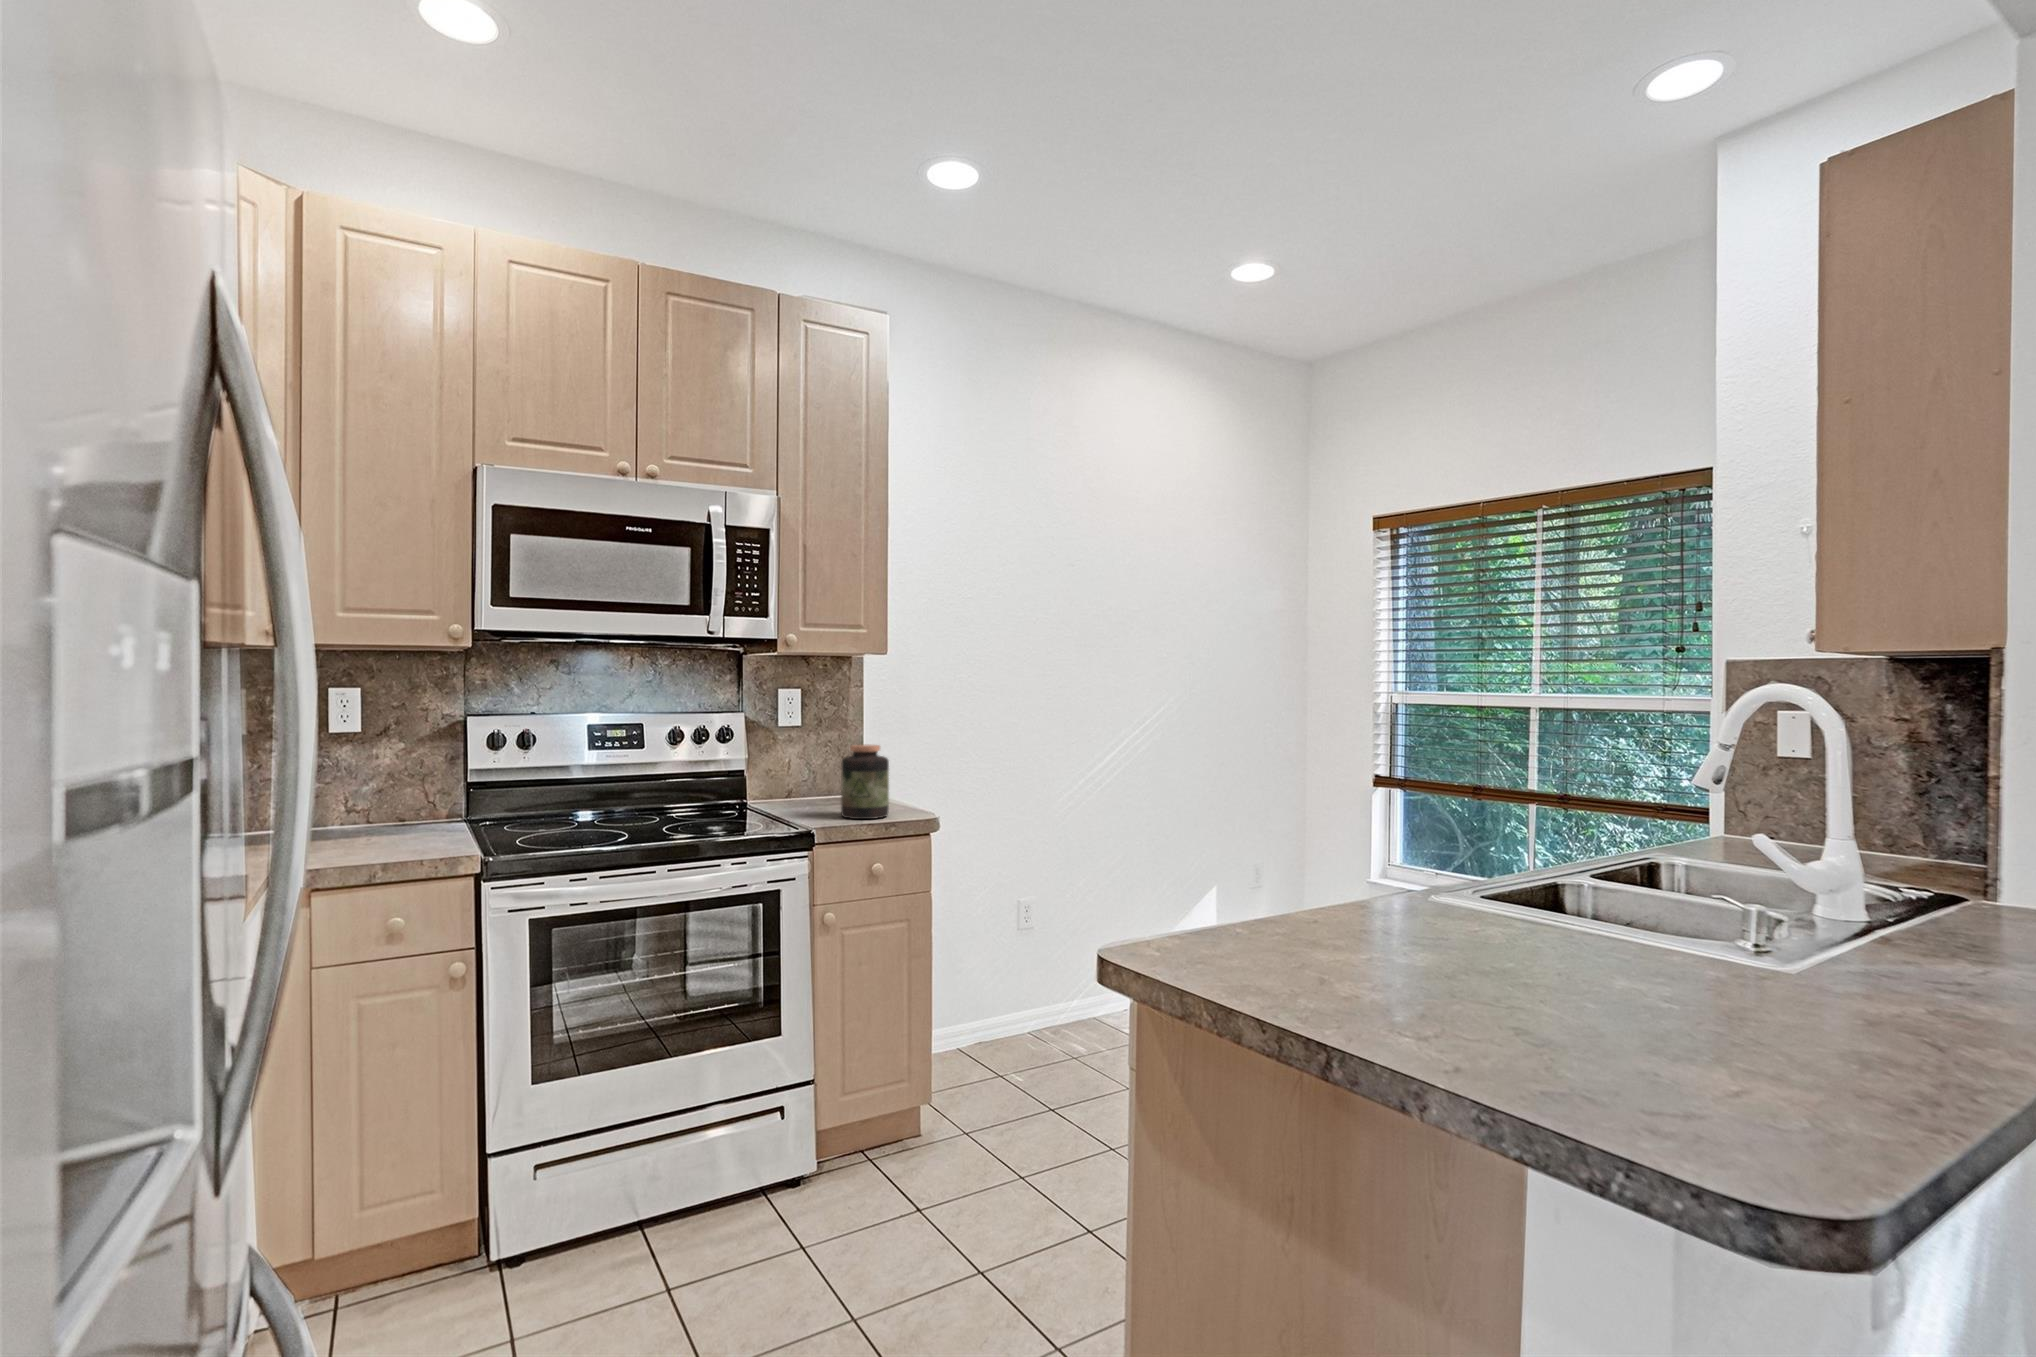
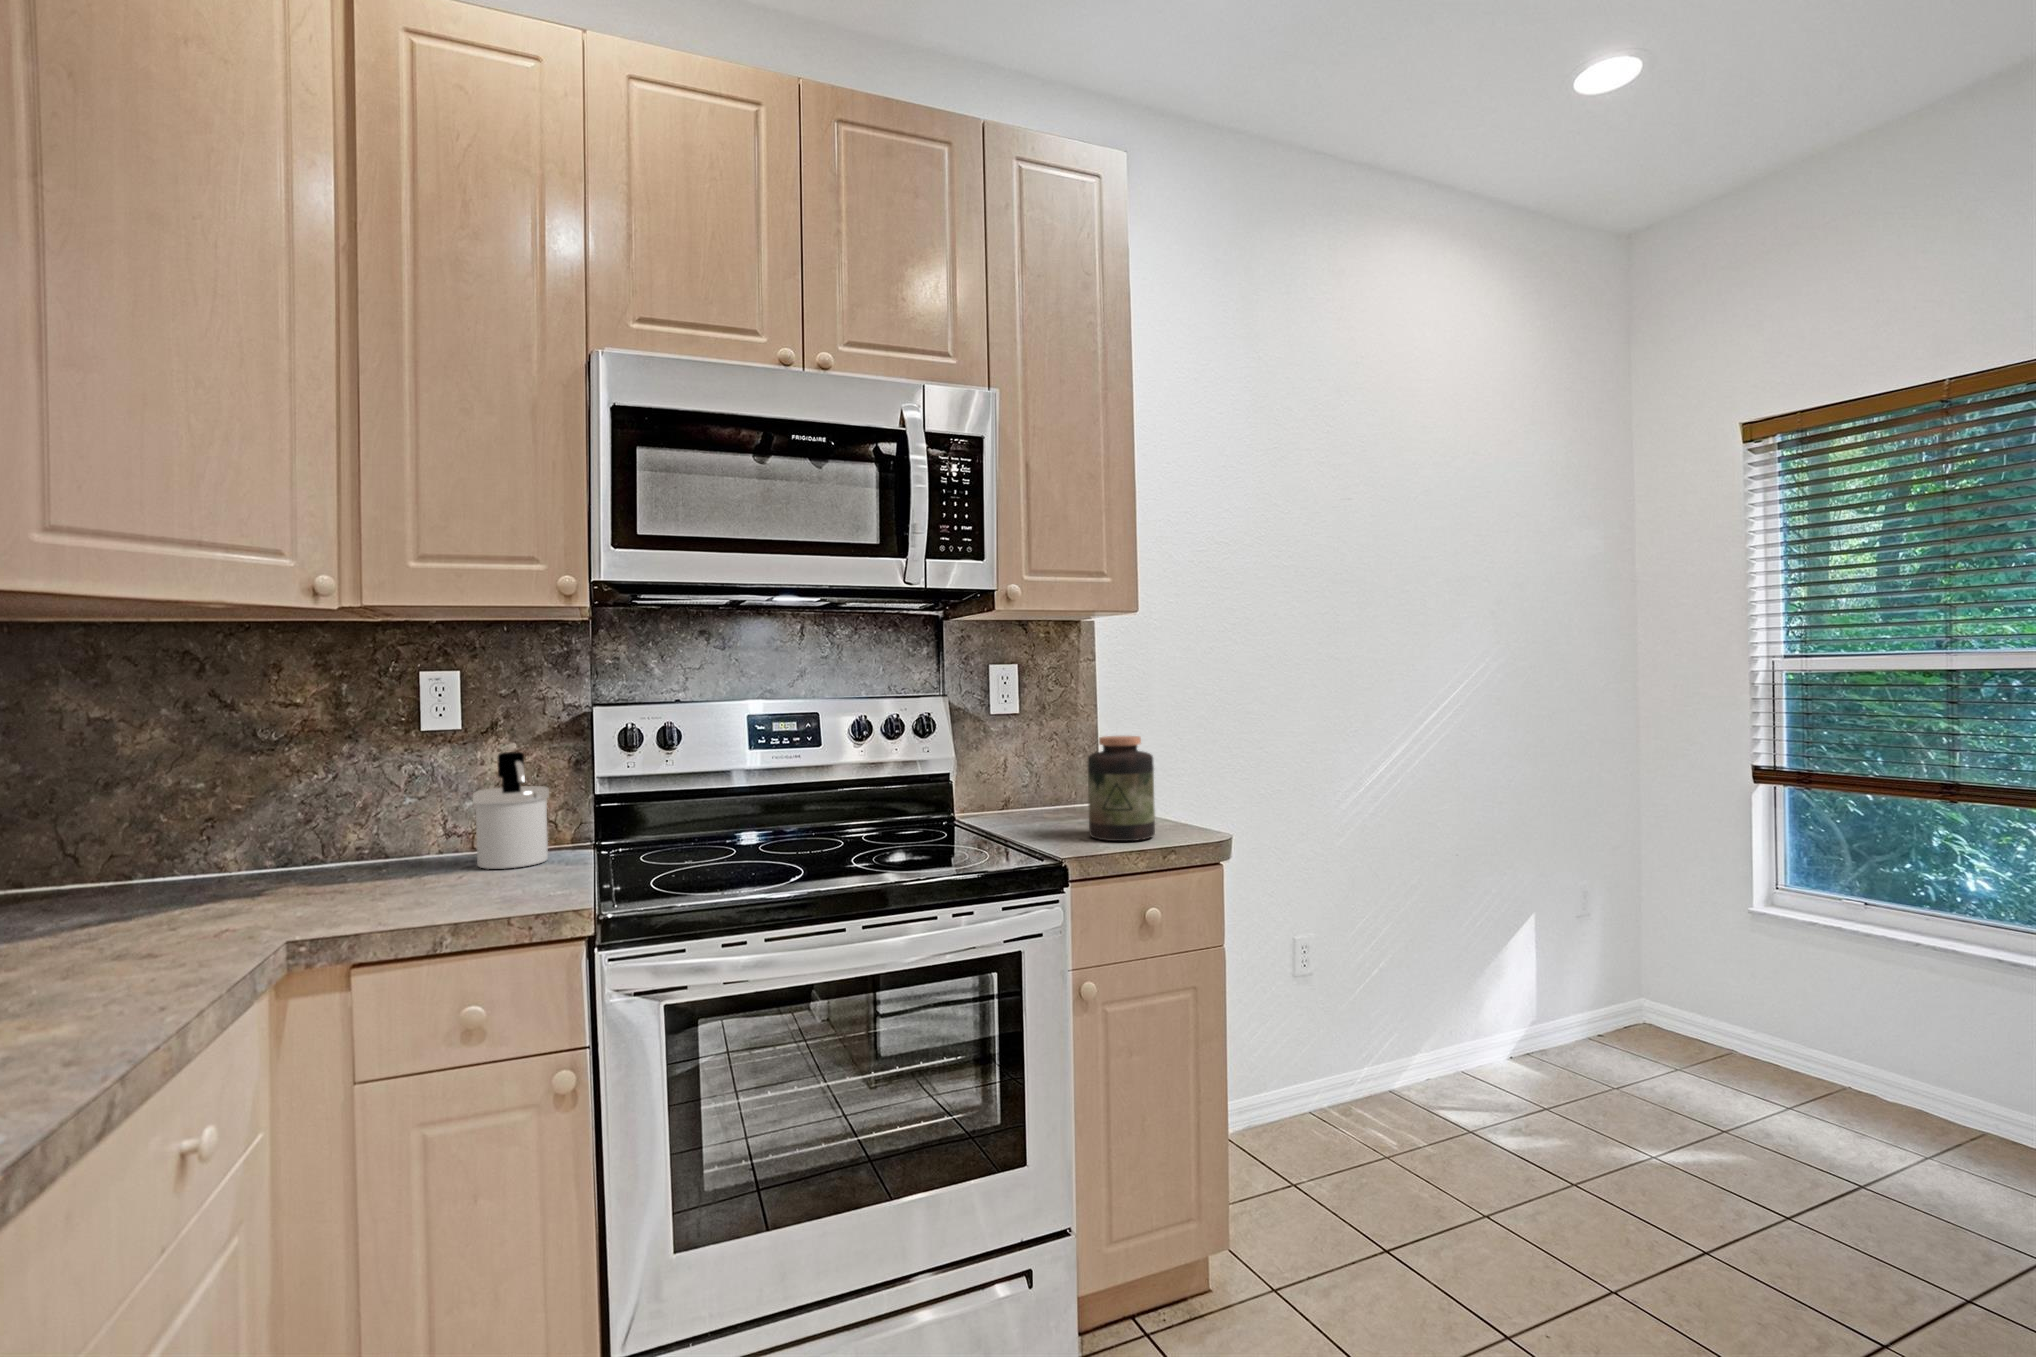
soap dispenser: none [376,749,434,834] -> present [473,752,549,869]

